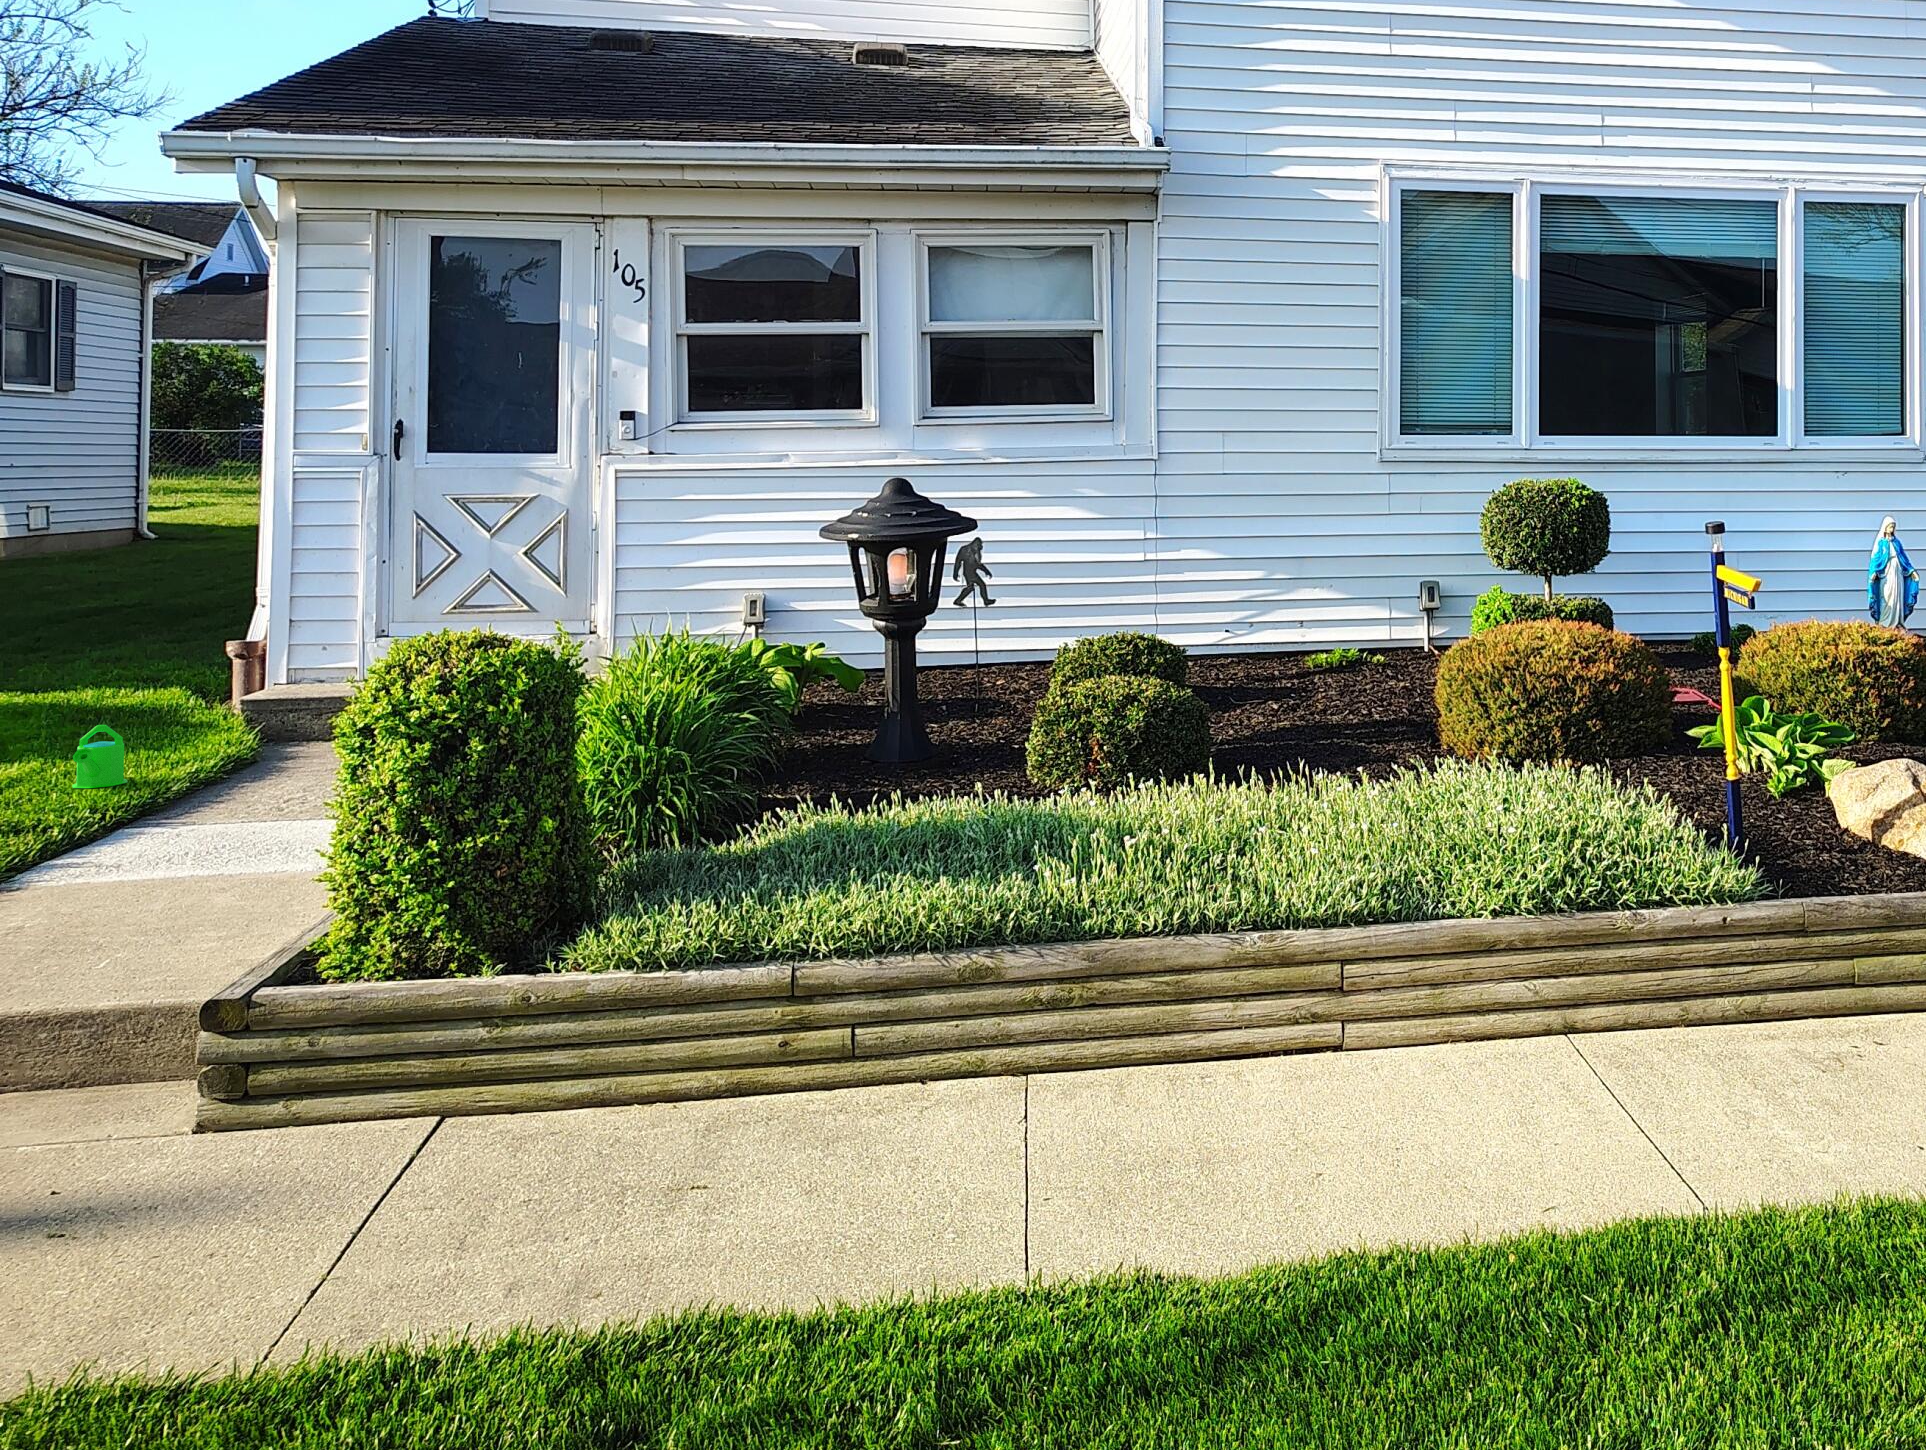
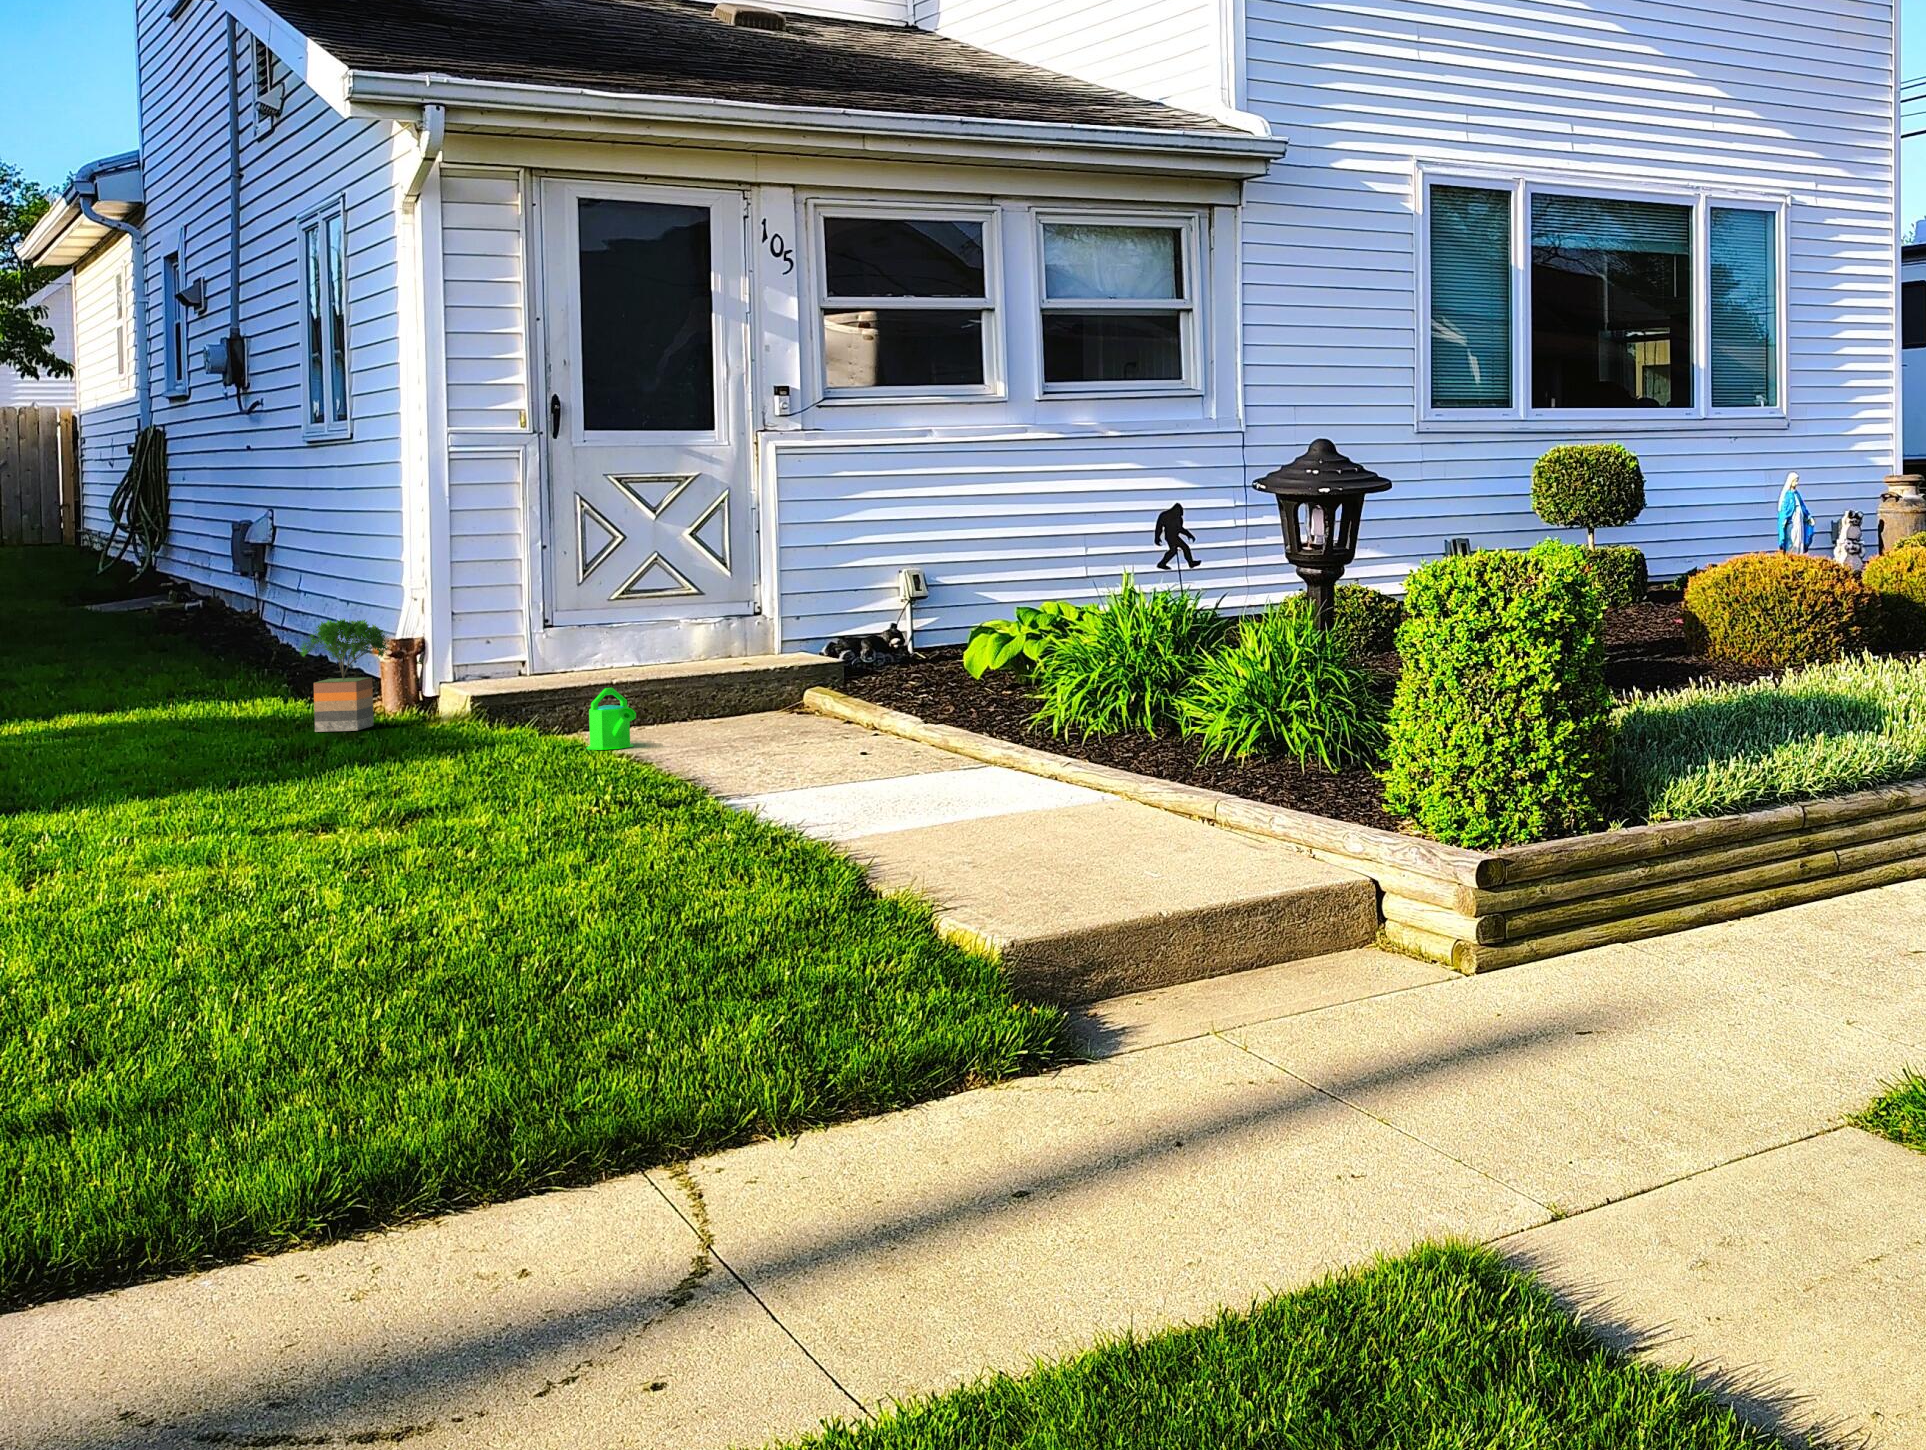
potted tree: none [68,624,164,729] -> present [300,619,389,732]

